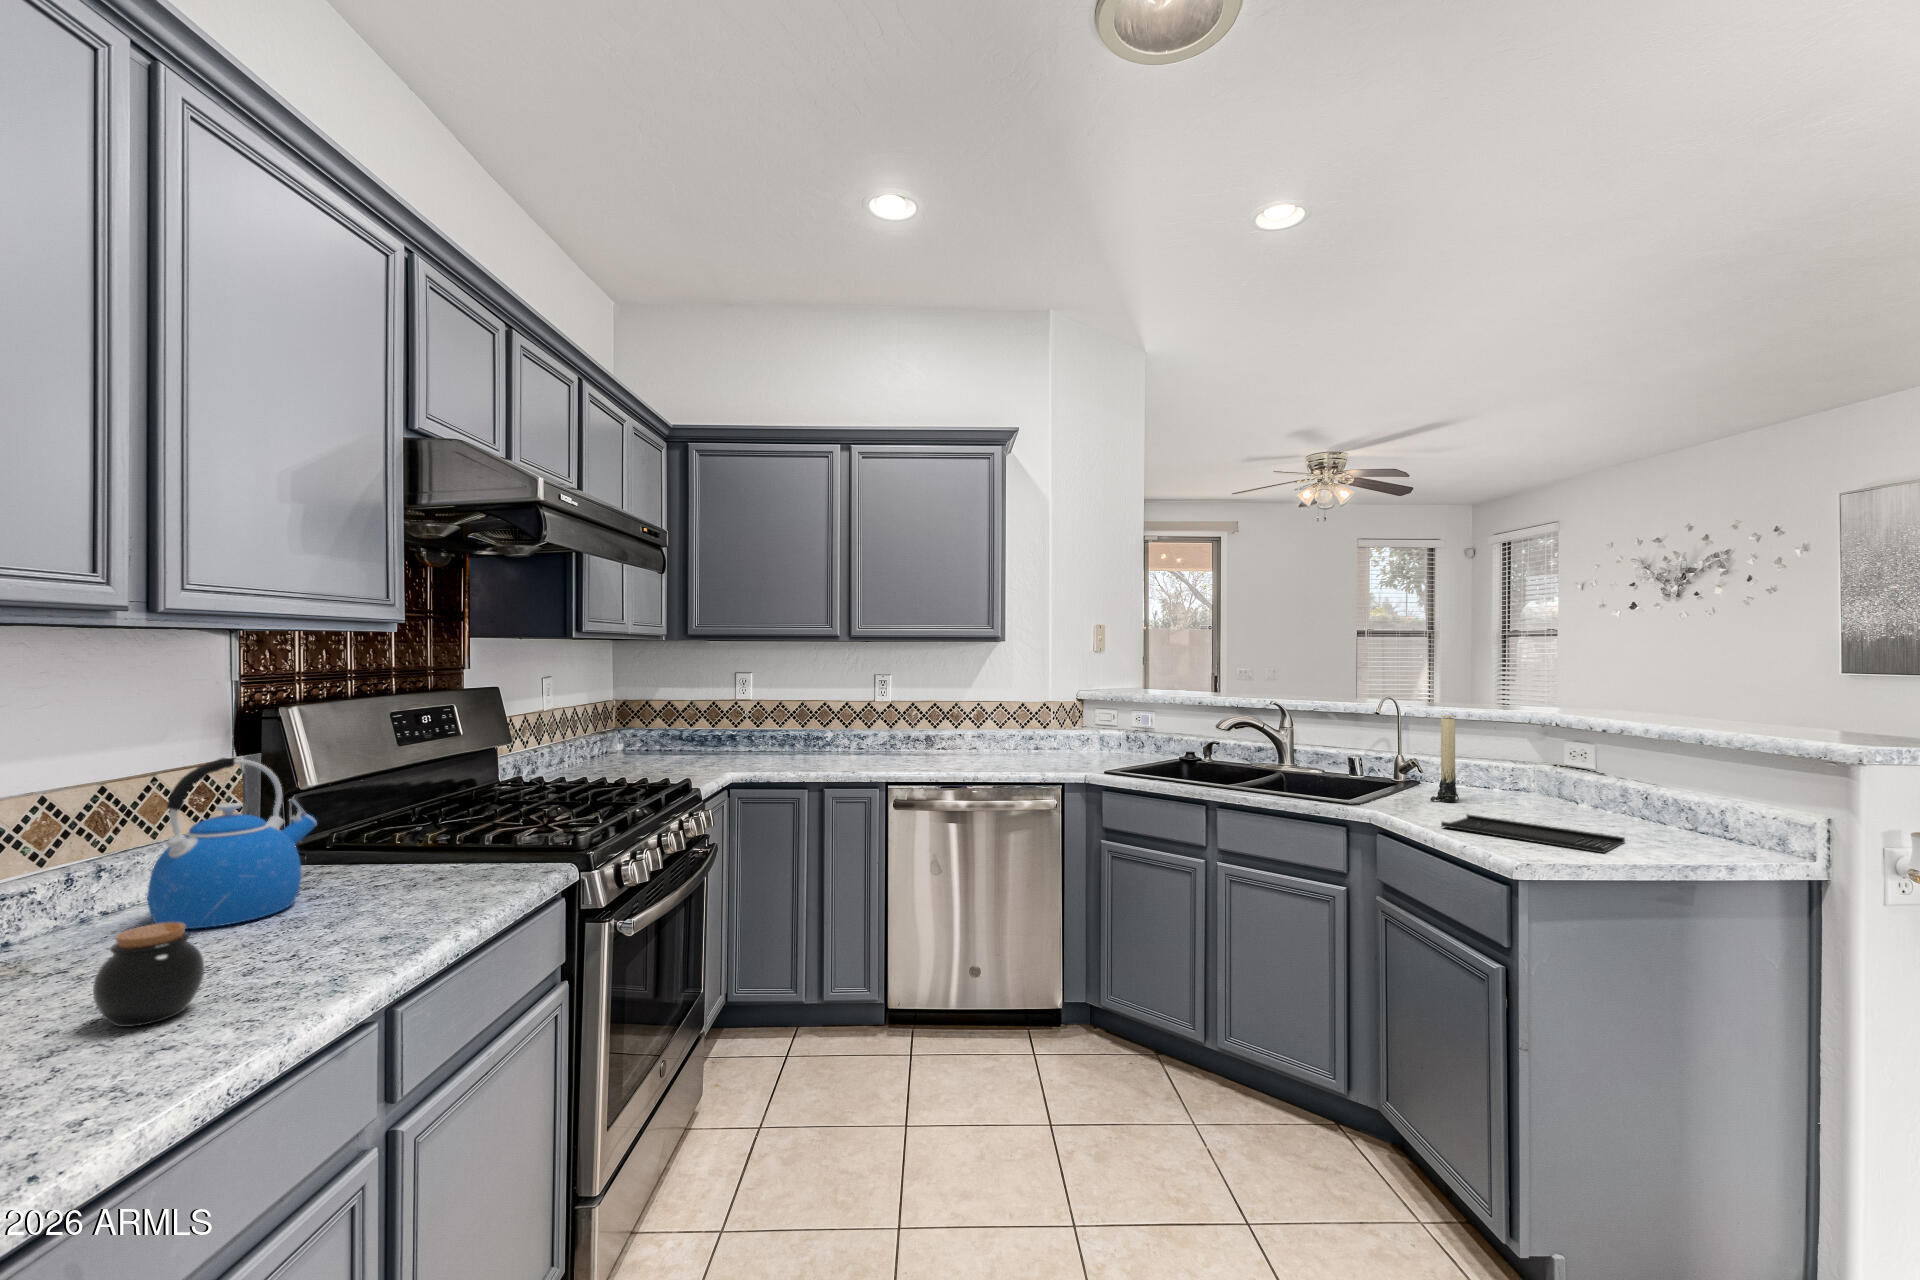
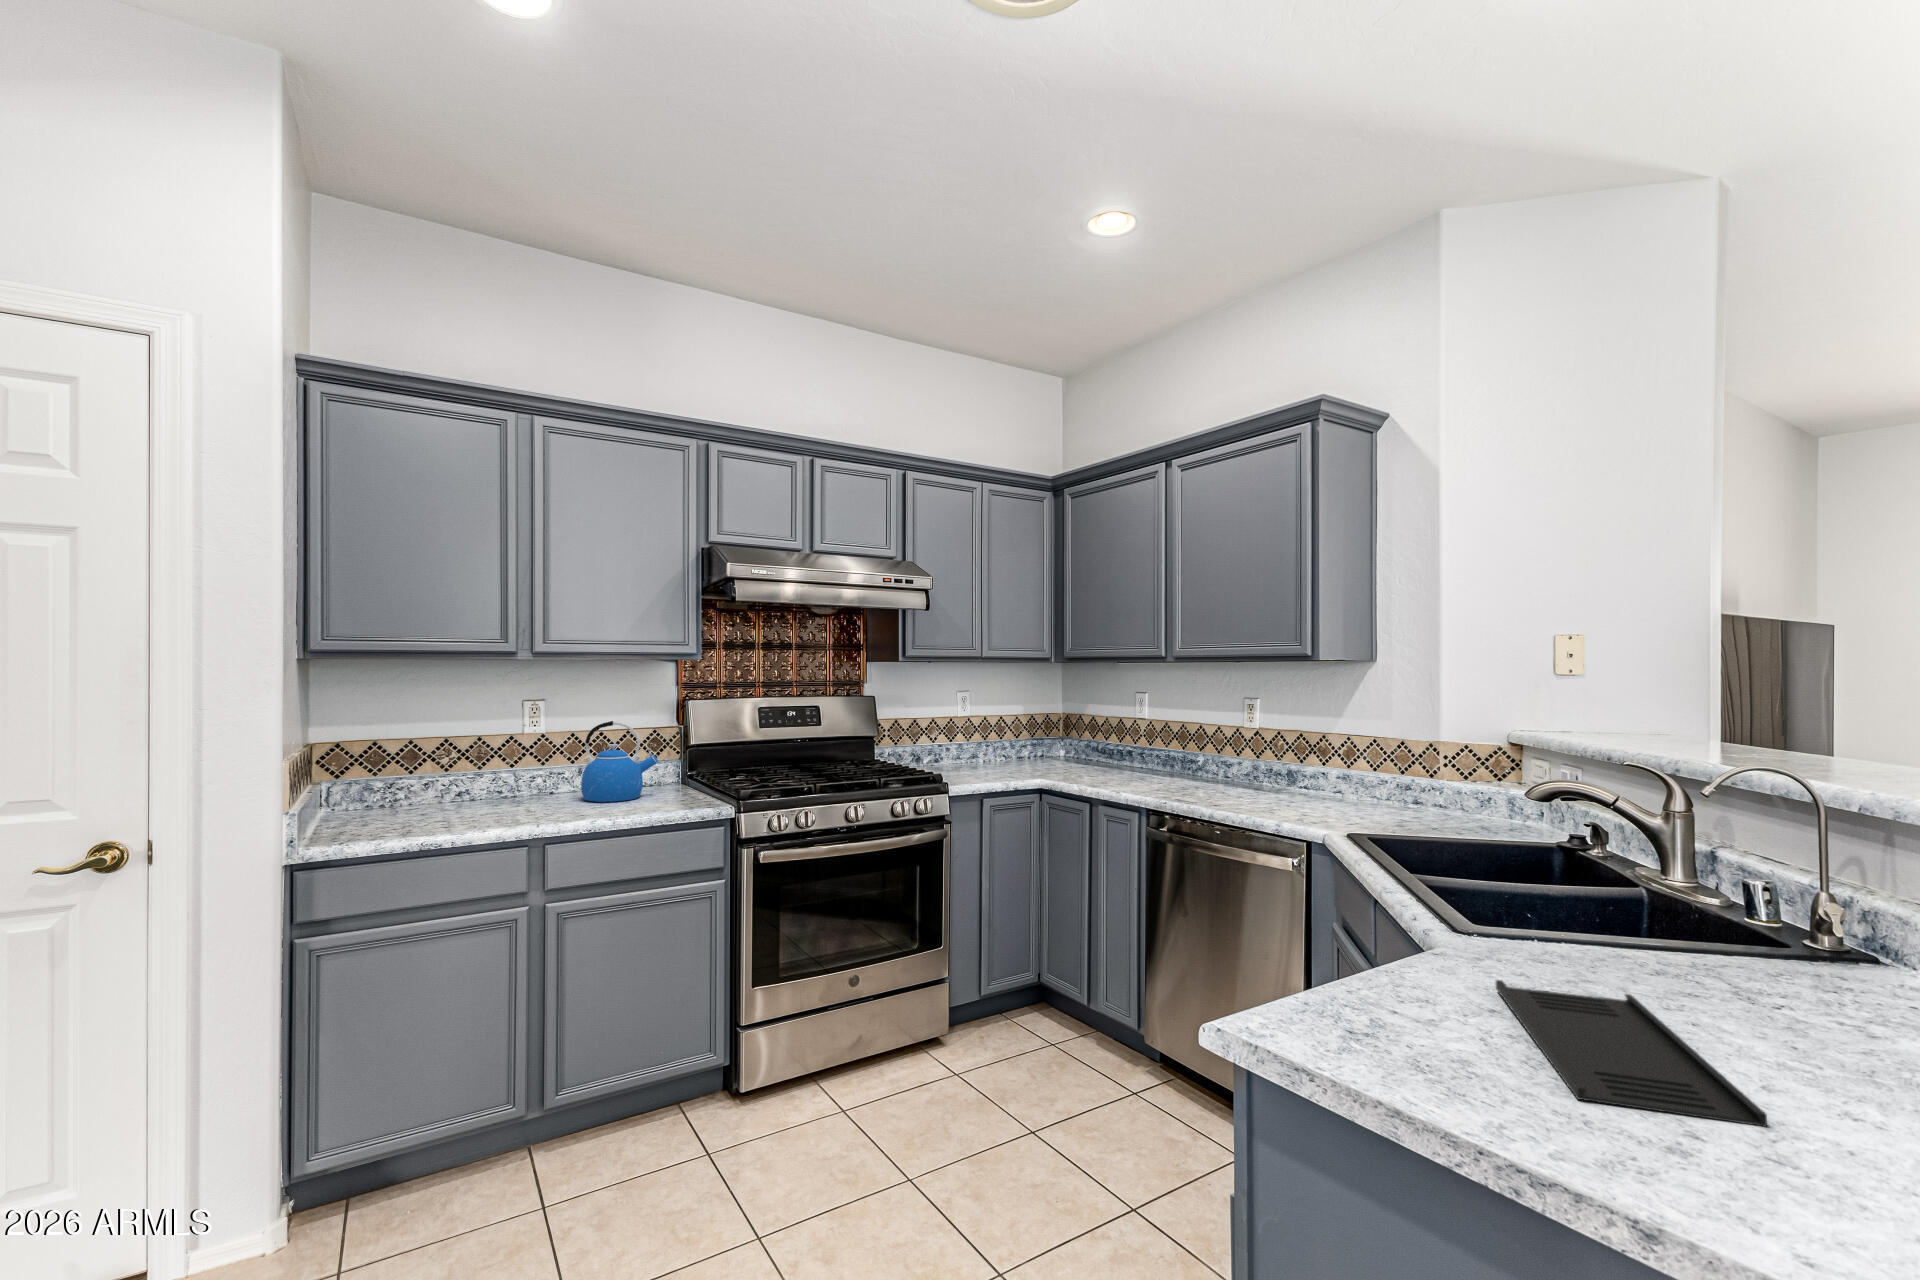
candle: present [1430,715,1459,802] -> none [1748,811,1815,995]
jar: present [93,922,204,1027] -> none [474,784,511,823]

